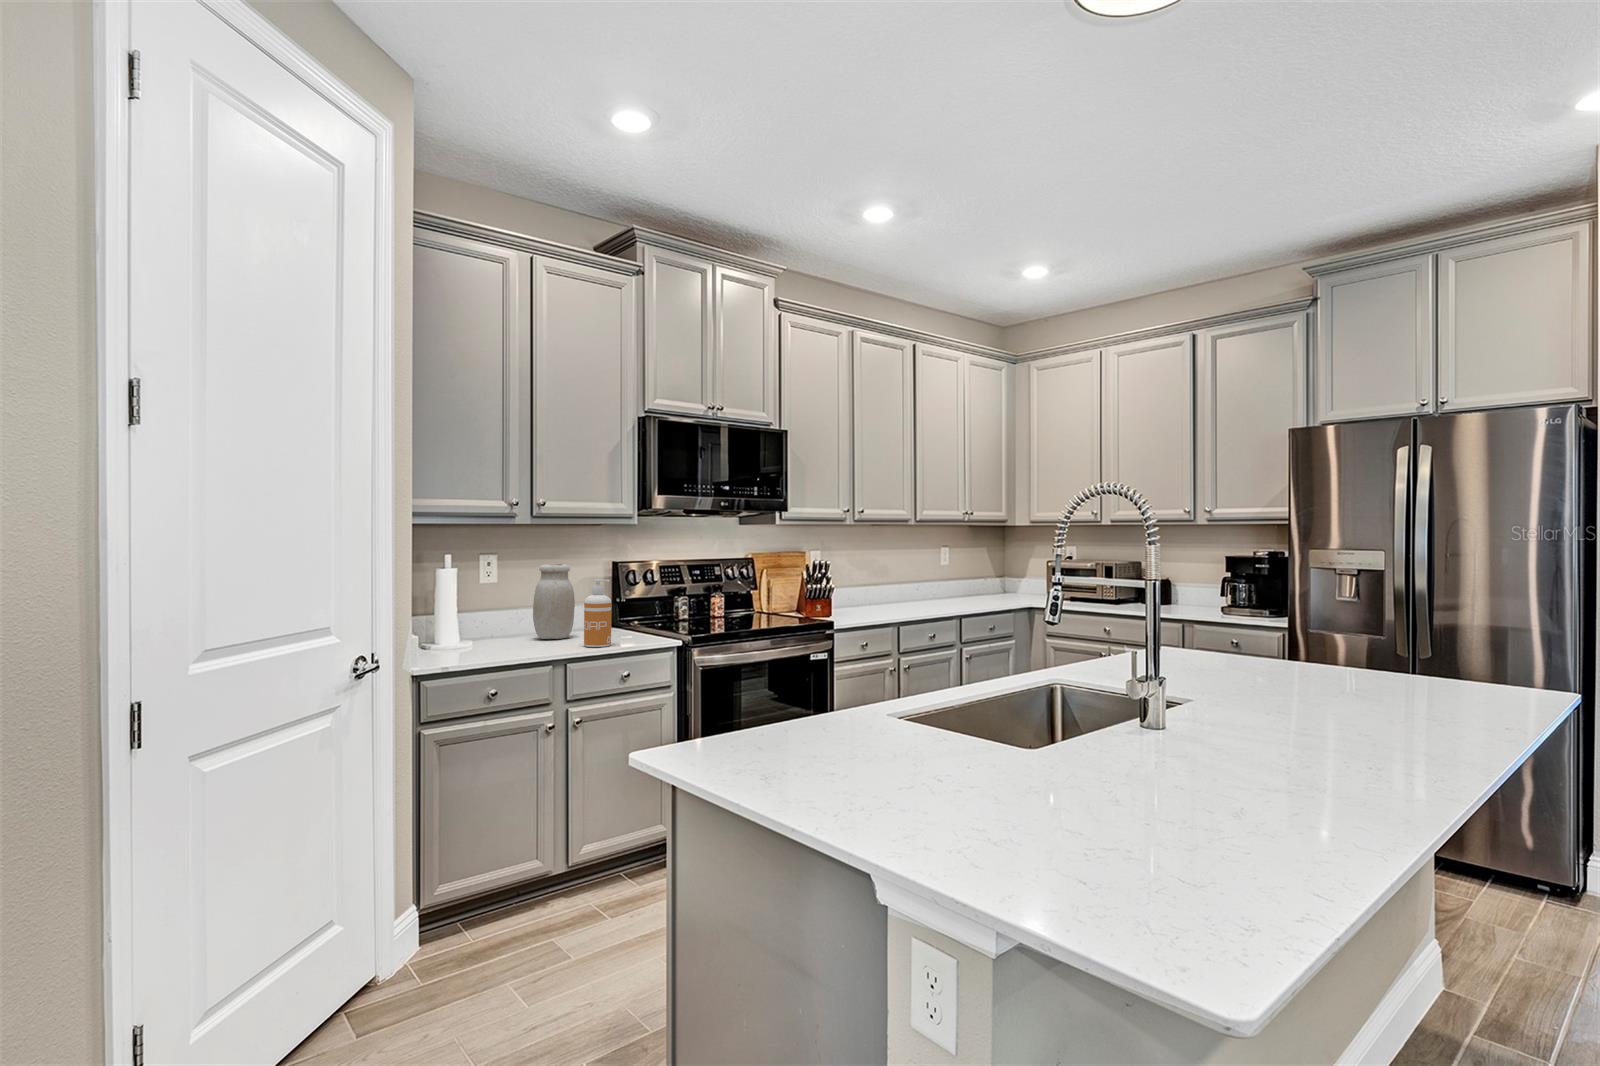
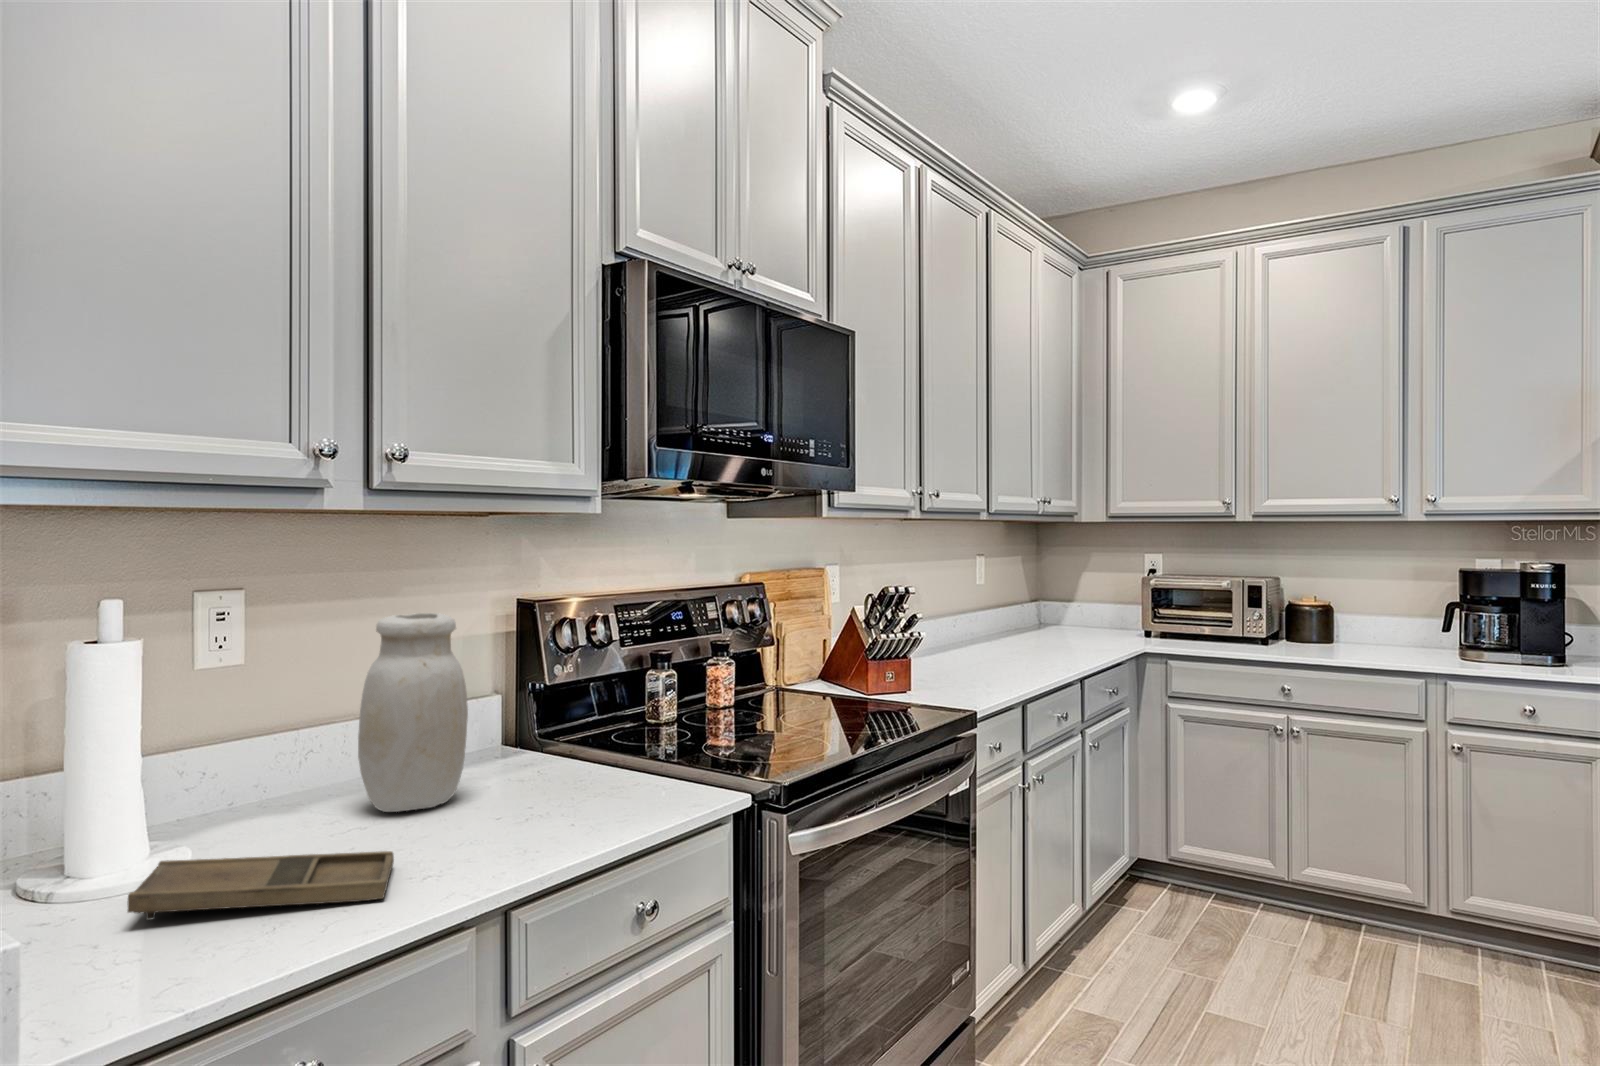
soap dispenser: present [584,579,611,647] -> none [528,658,602,845]
tray: none [450,640,534,654] -> present [127,851,394,920]

